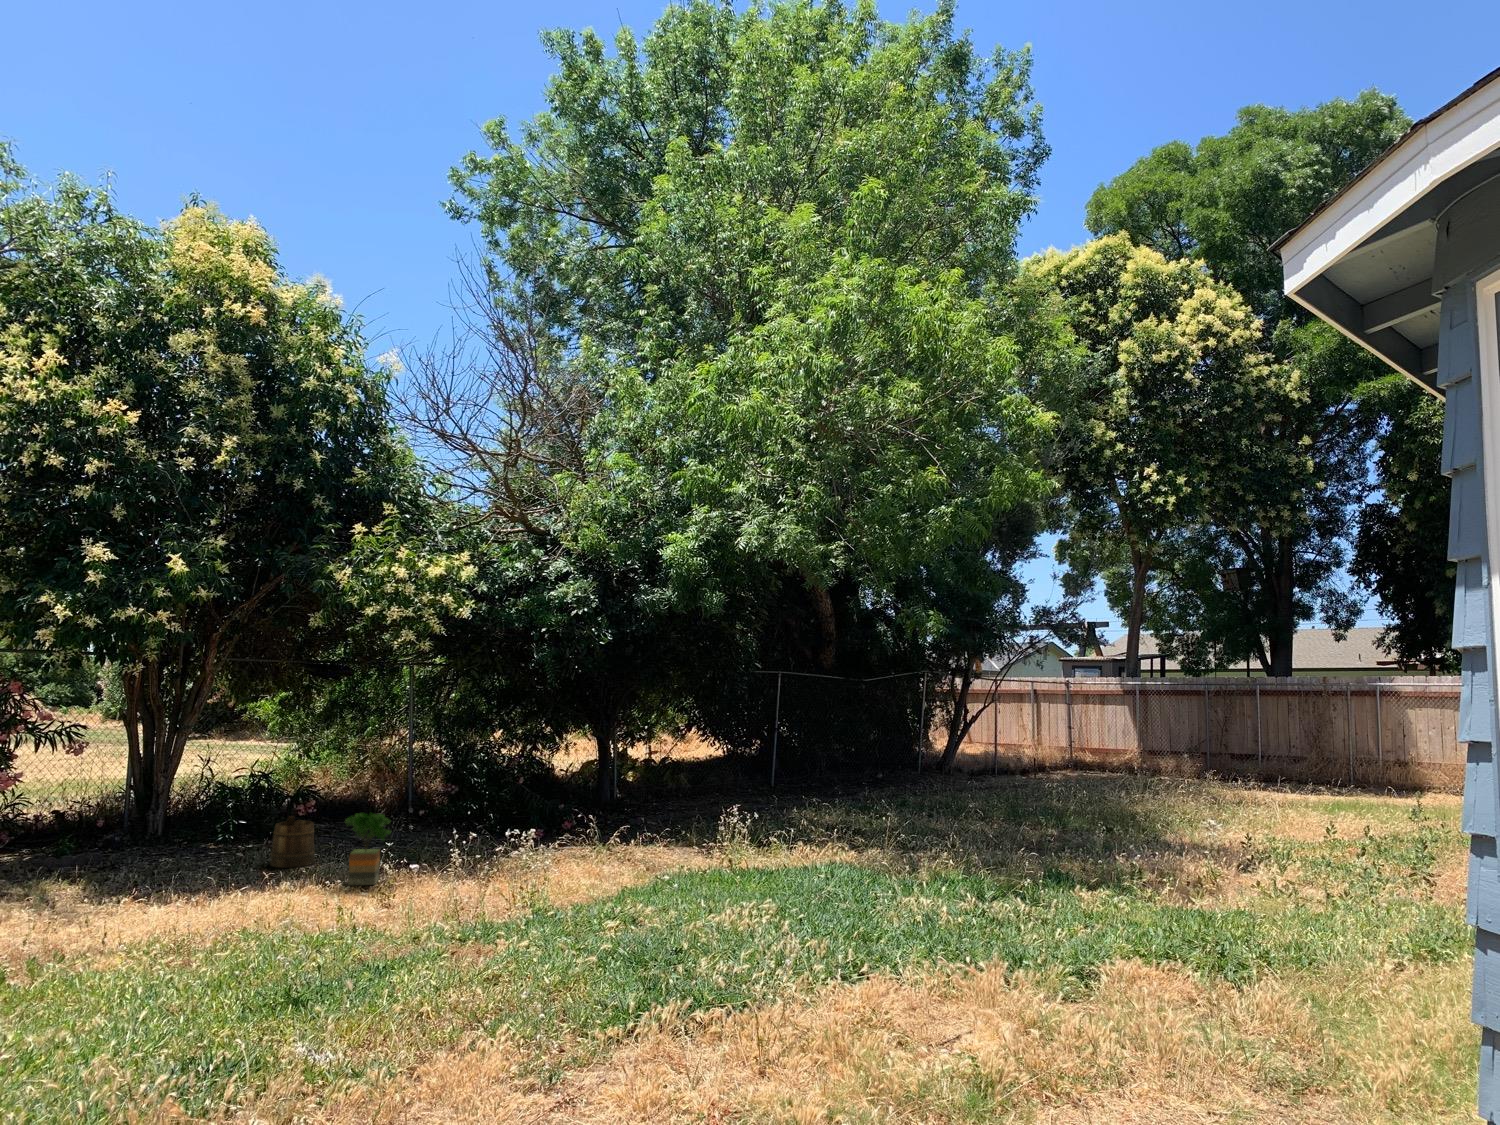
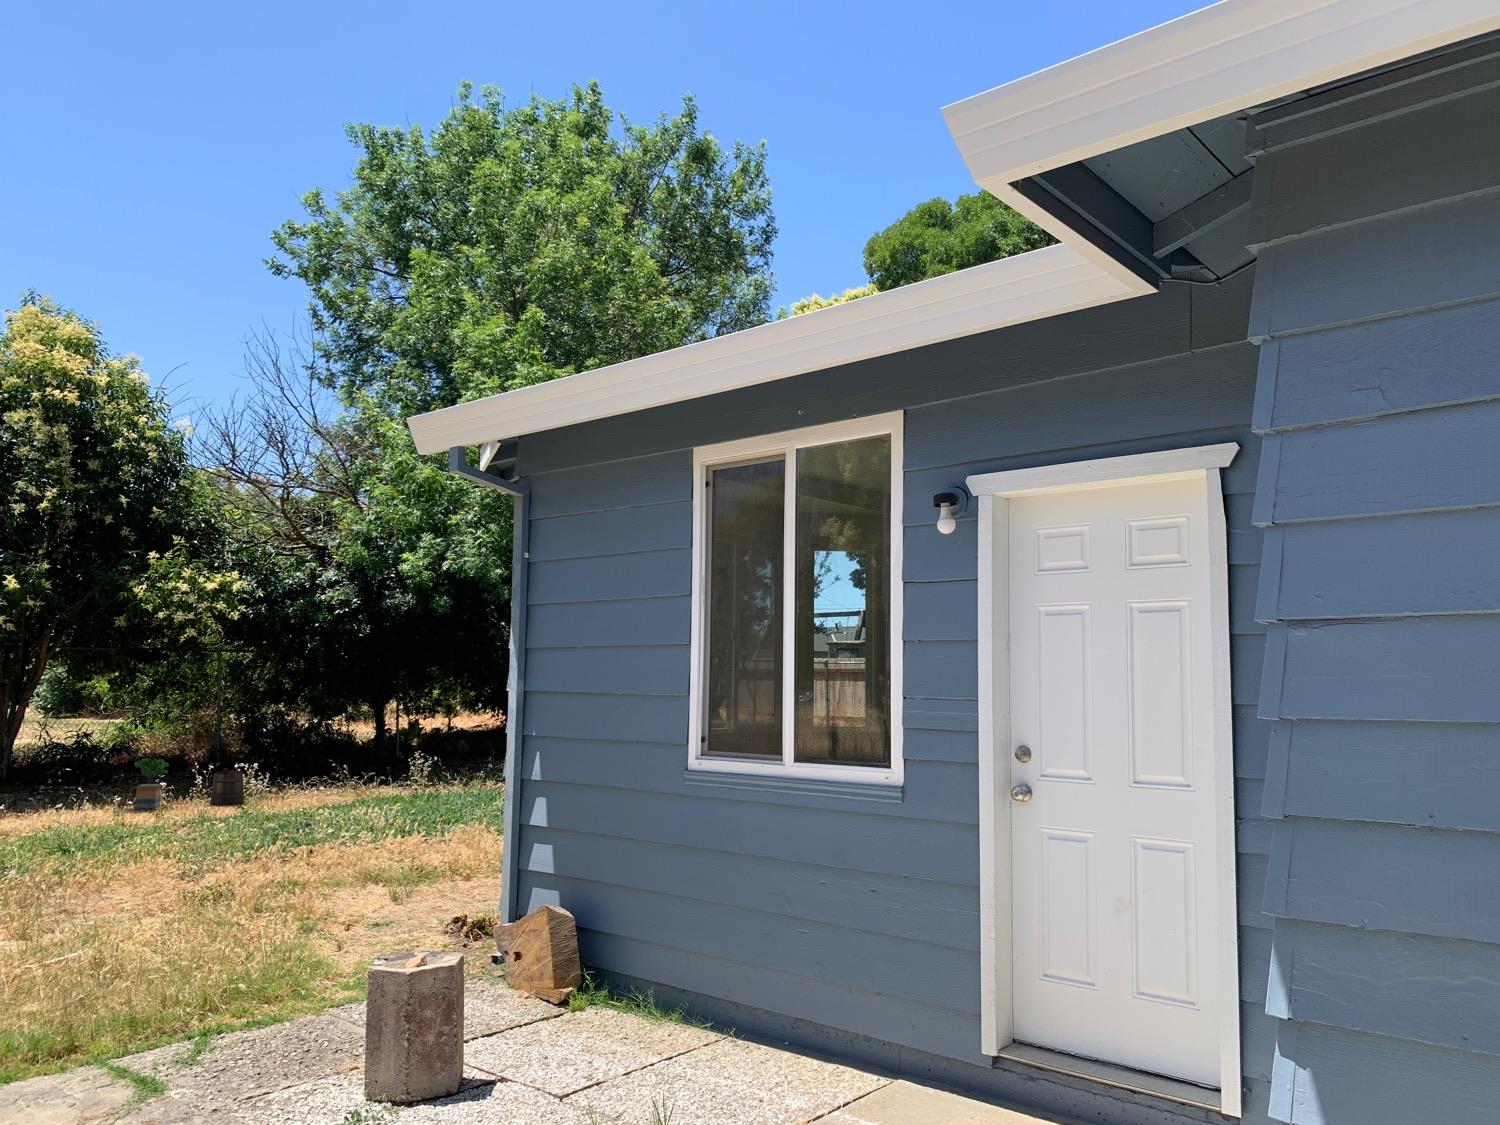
bucket: present [270,816,315,868] -> present [210,768,244,805]

